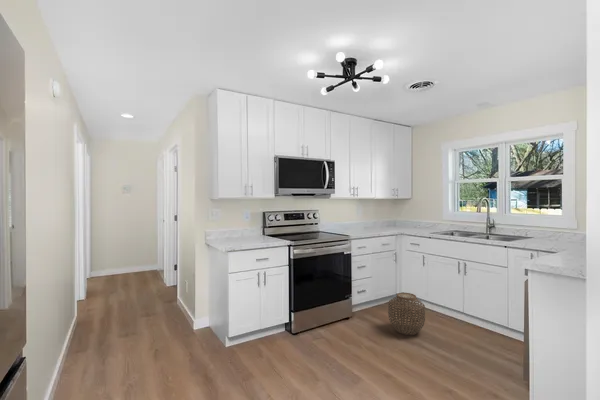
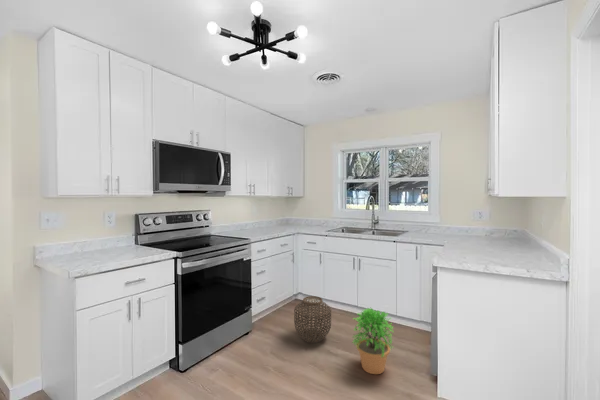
potted plant: none [436,305,485,368] -> present [353,308,393,374]

